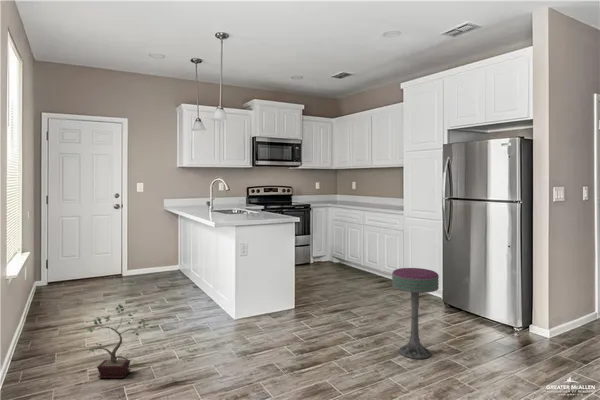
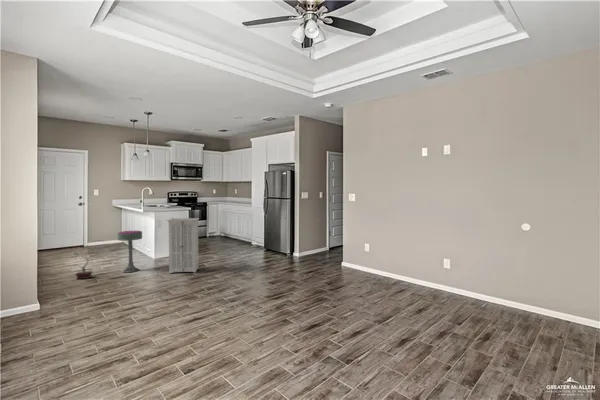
storage cabinet: none [281,245,348,376] -> present [167,218,199,273]
bar stool: present [392,268,439,359] -> present [118,231,142,273]

